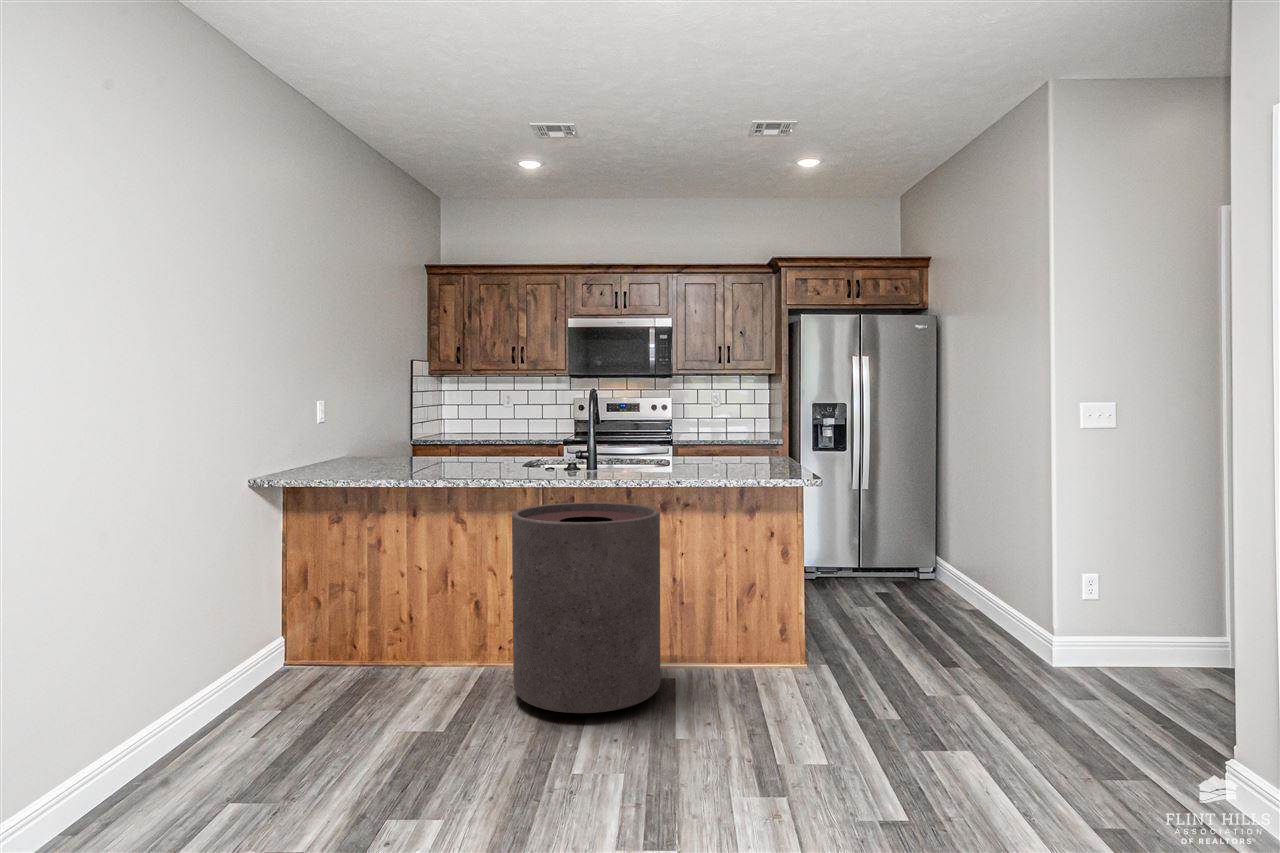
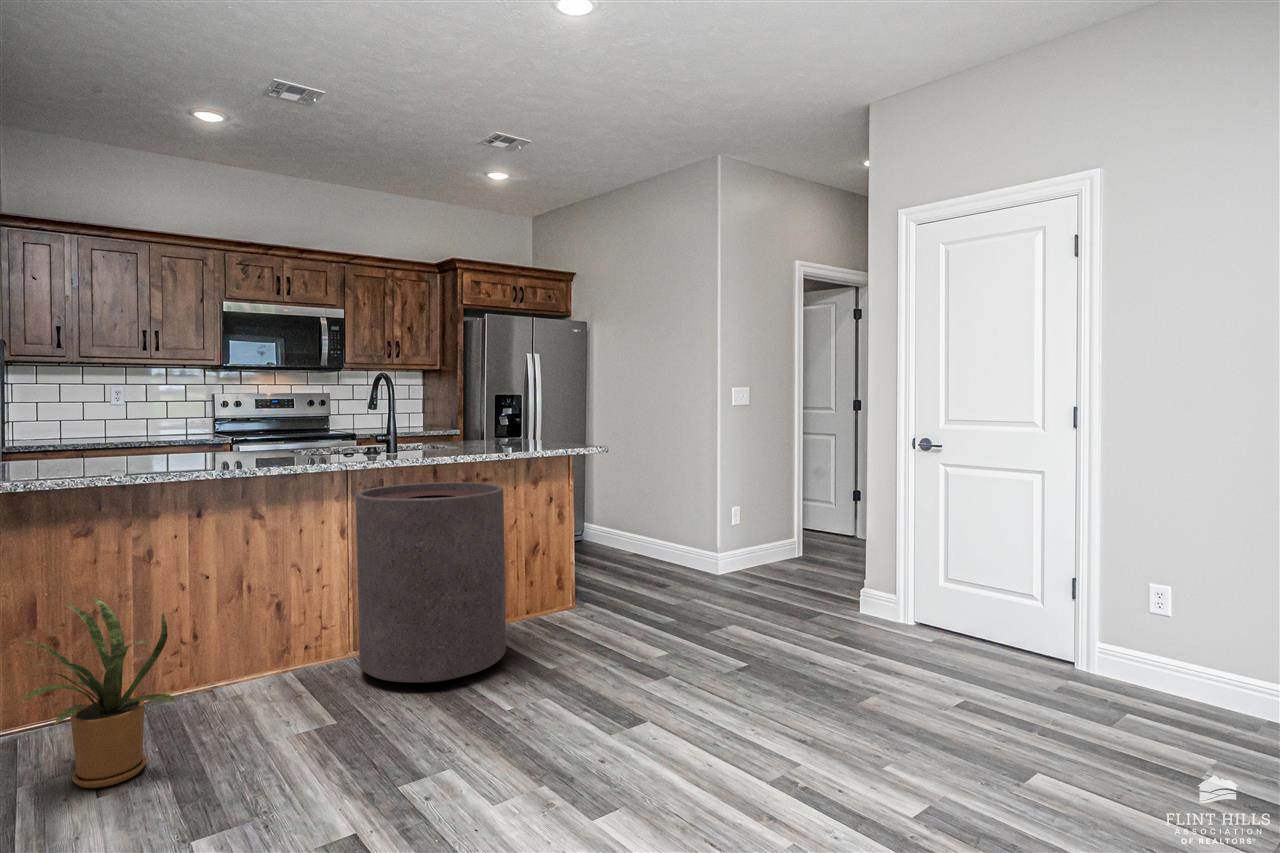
house plant: none [214,573,319,728] -> present [19,596,176,788]

